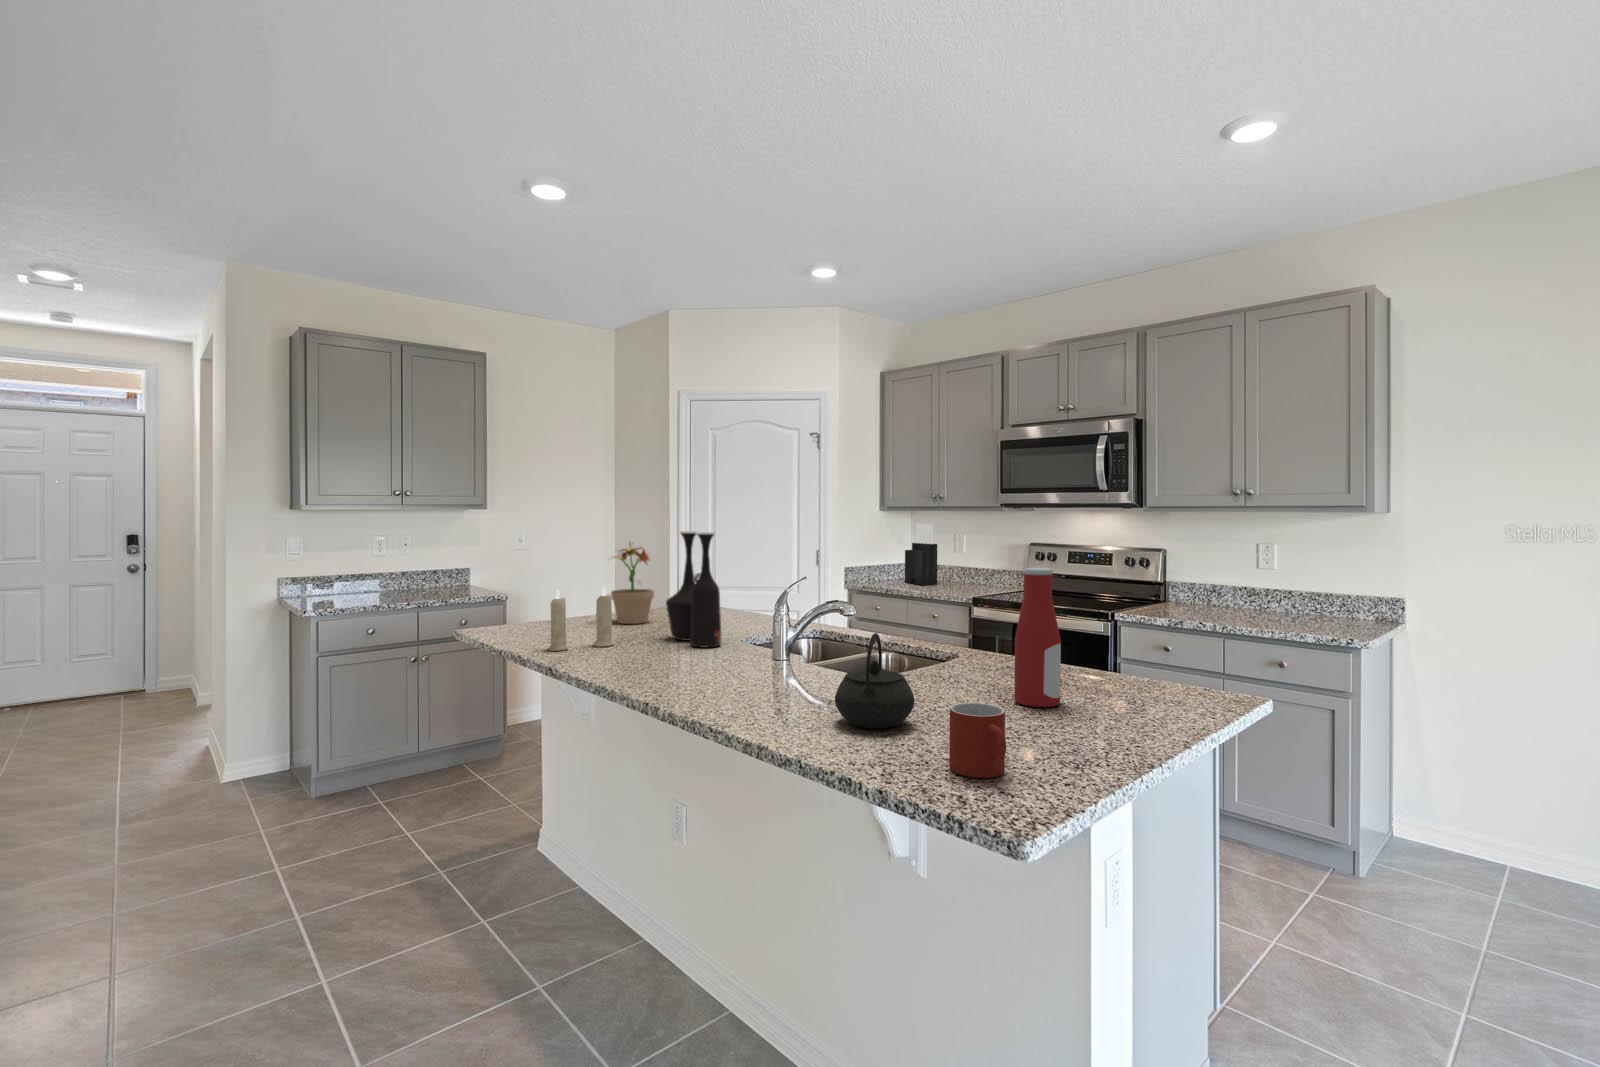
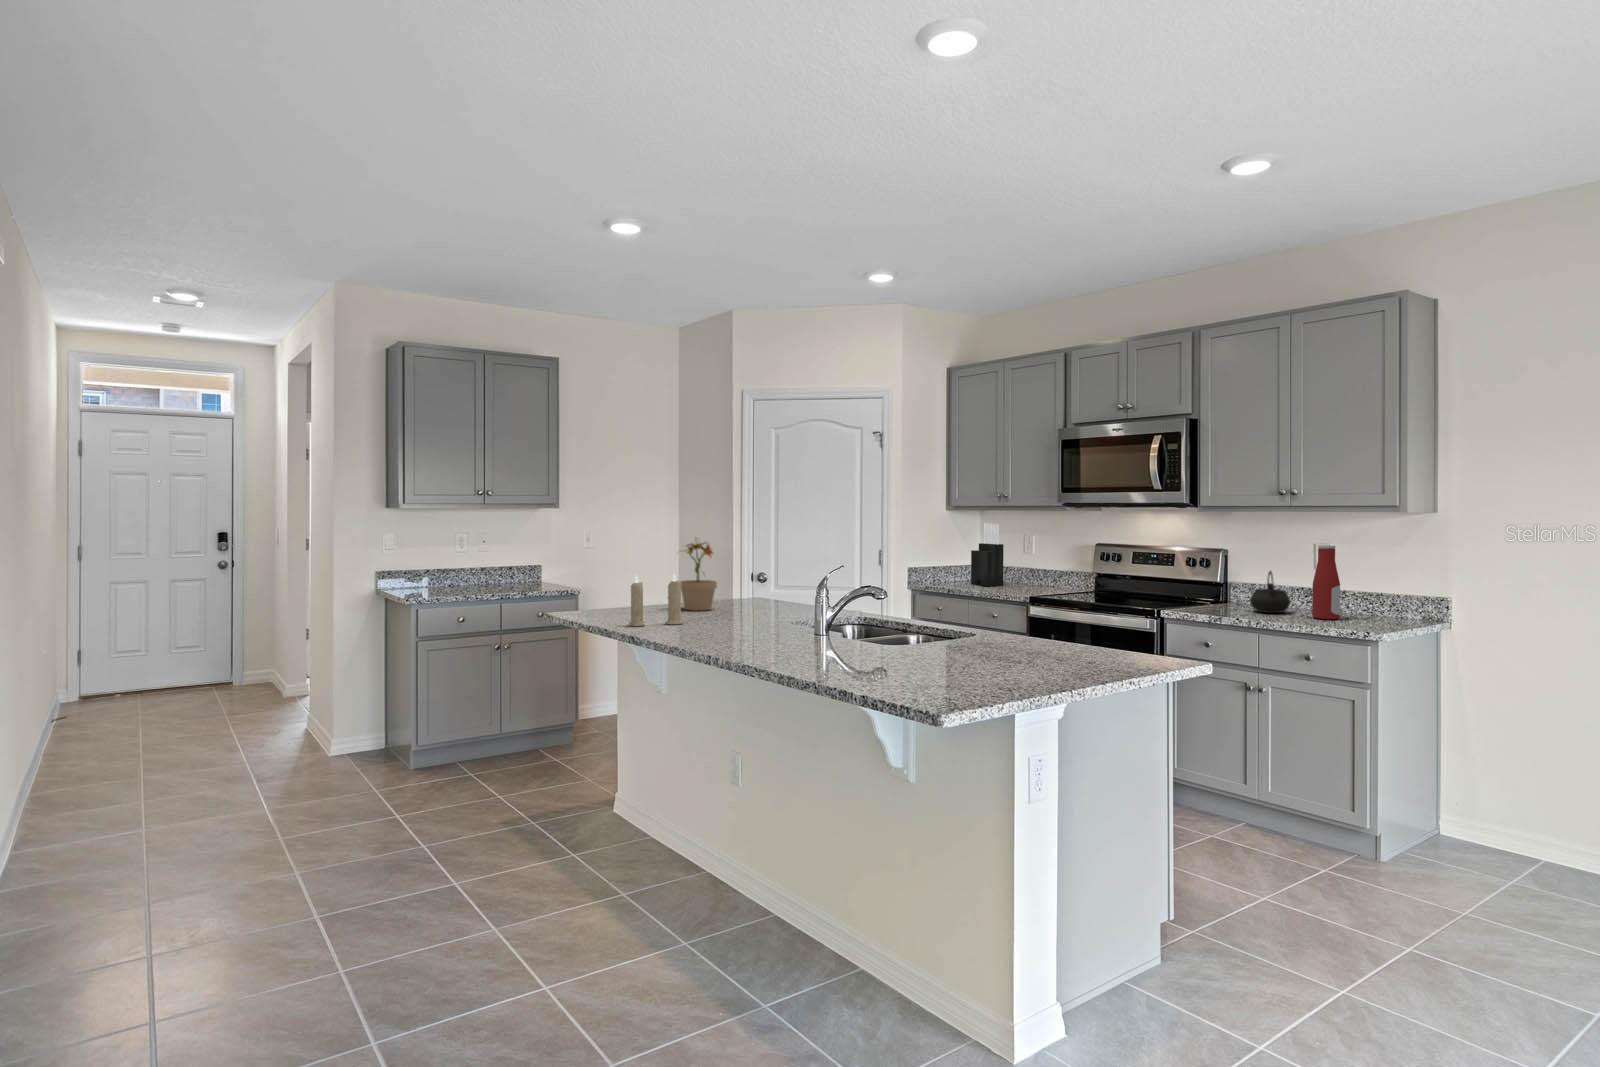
vase: present [666,531,722,648] -> none [727,527,773,626]
bottle: present [1014,567,1061,707] -> present [1312,545,1340,619]
kettle: present [835,633,914,728] -> present [1250,571,1290,613]
mug: present [949,703,1006,778] -> none [917,644,955,693]

